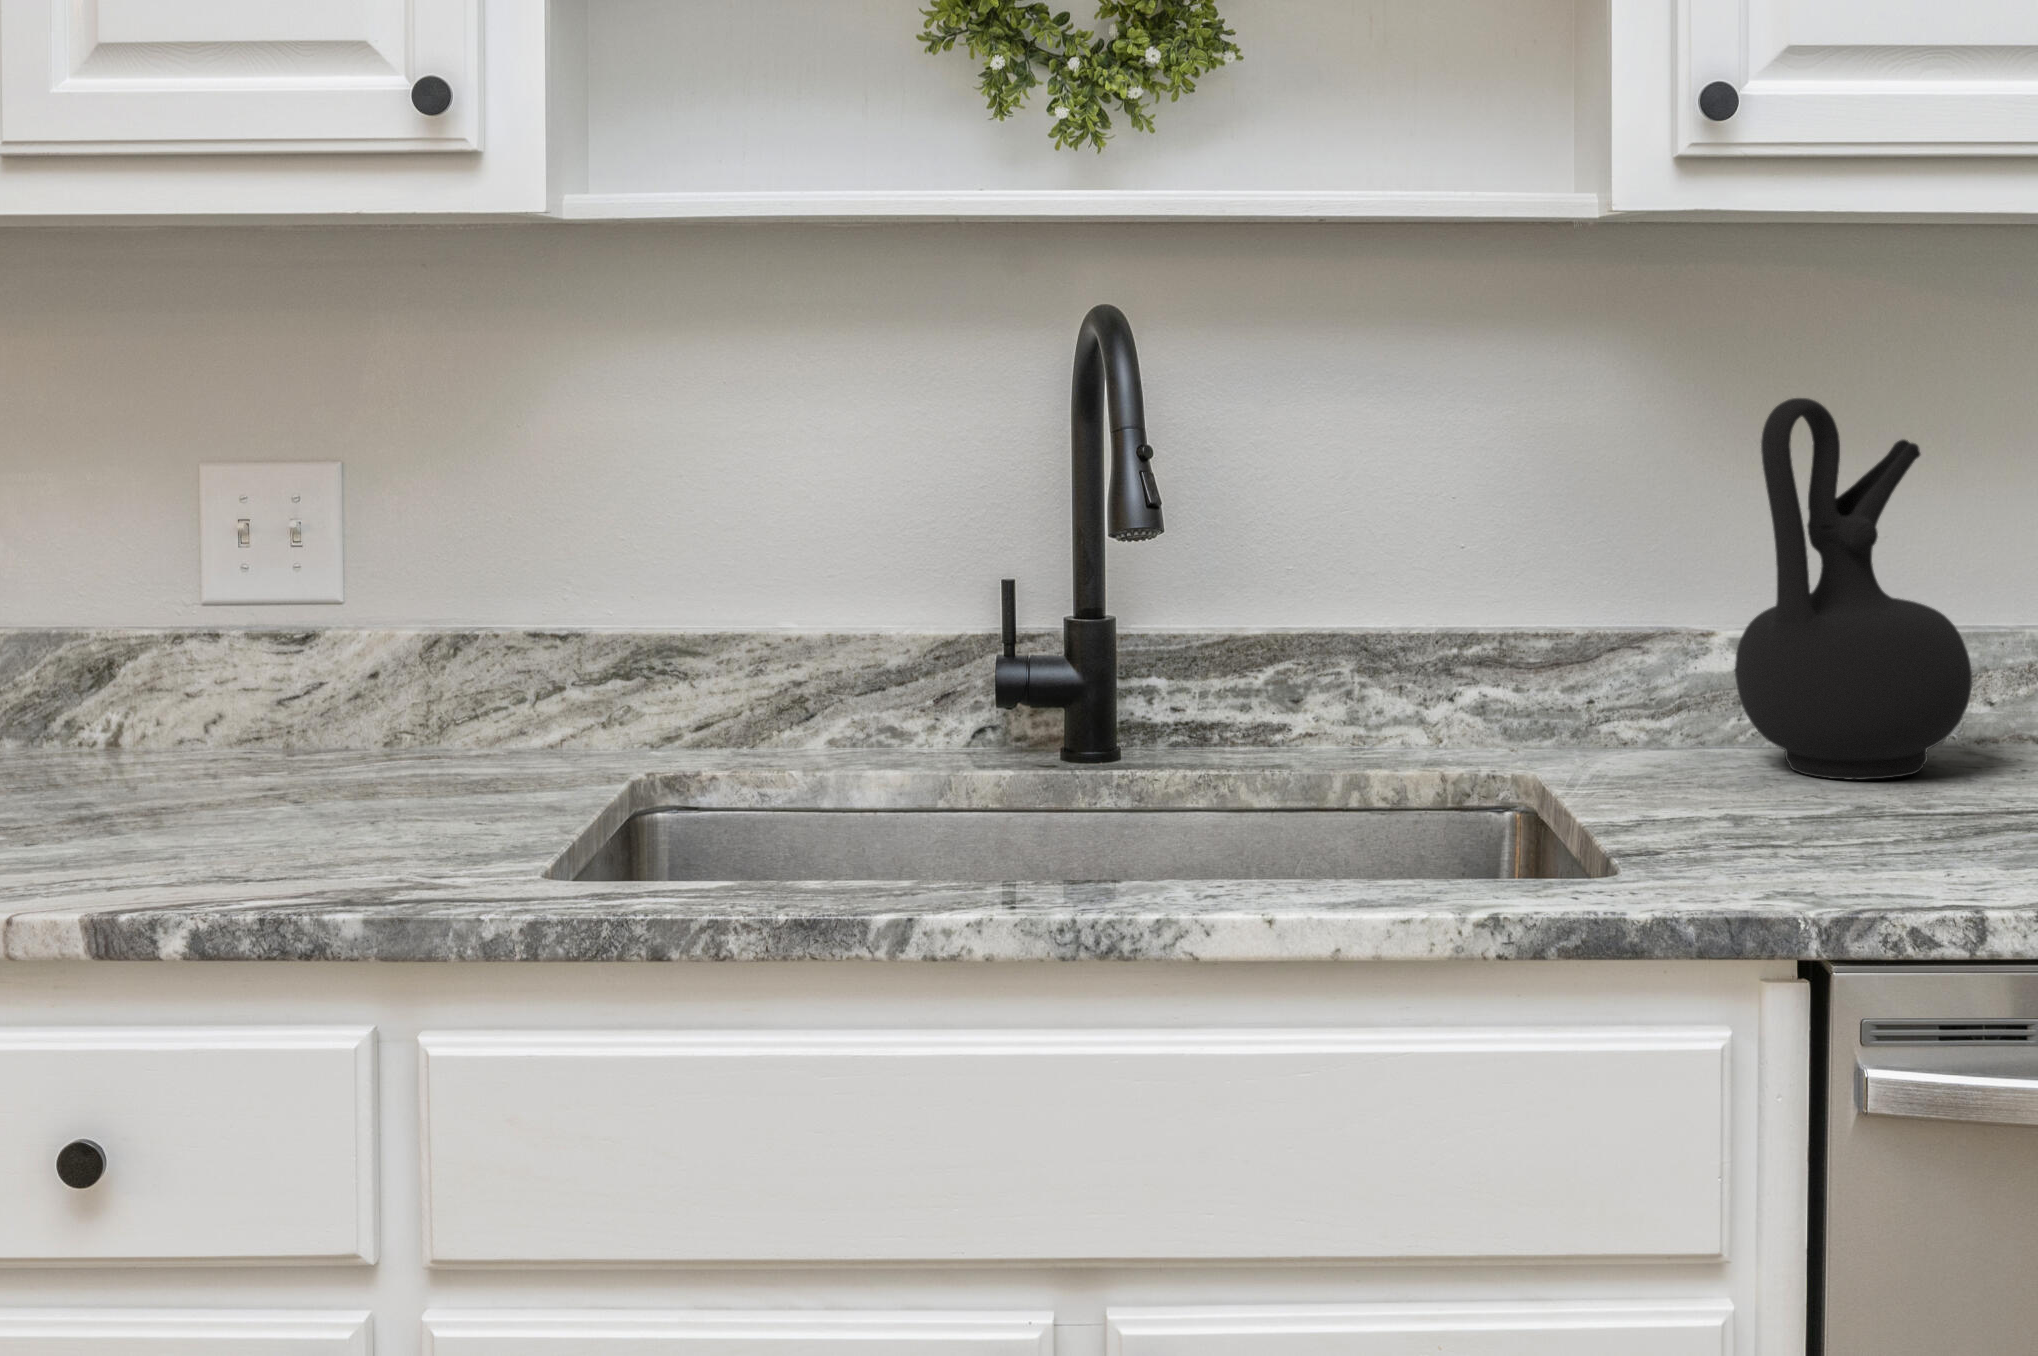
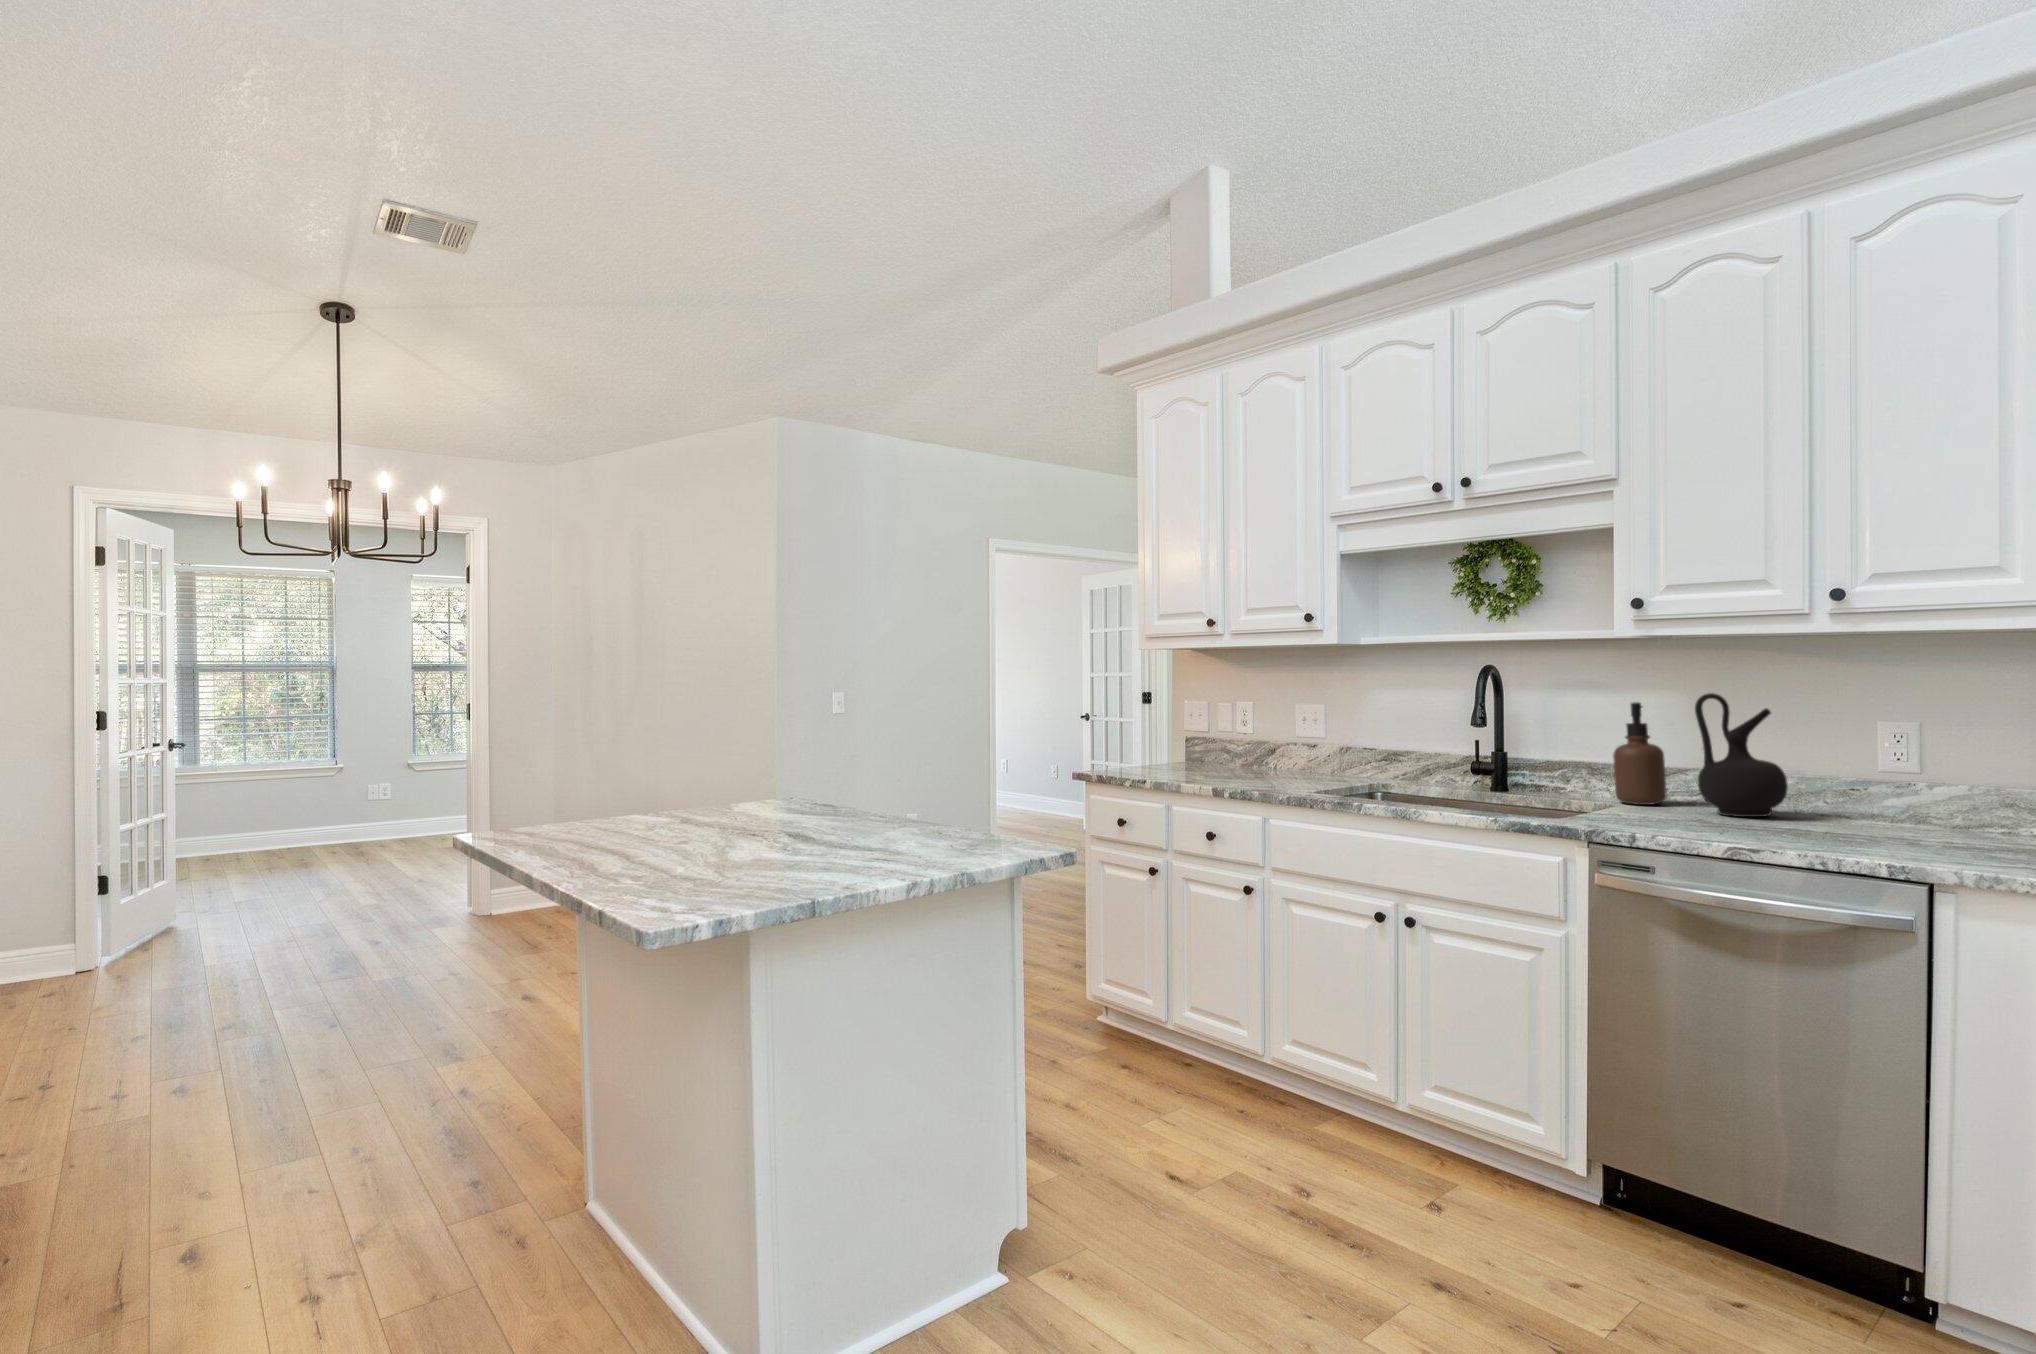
soap dispenser: none [1455,428,1603,765] -> present [1613,702,1666,805]

